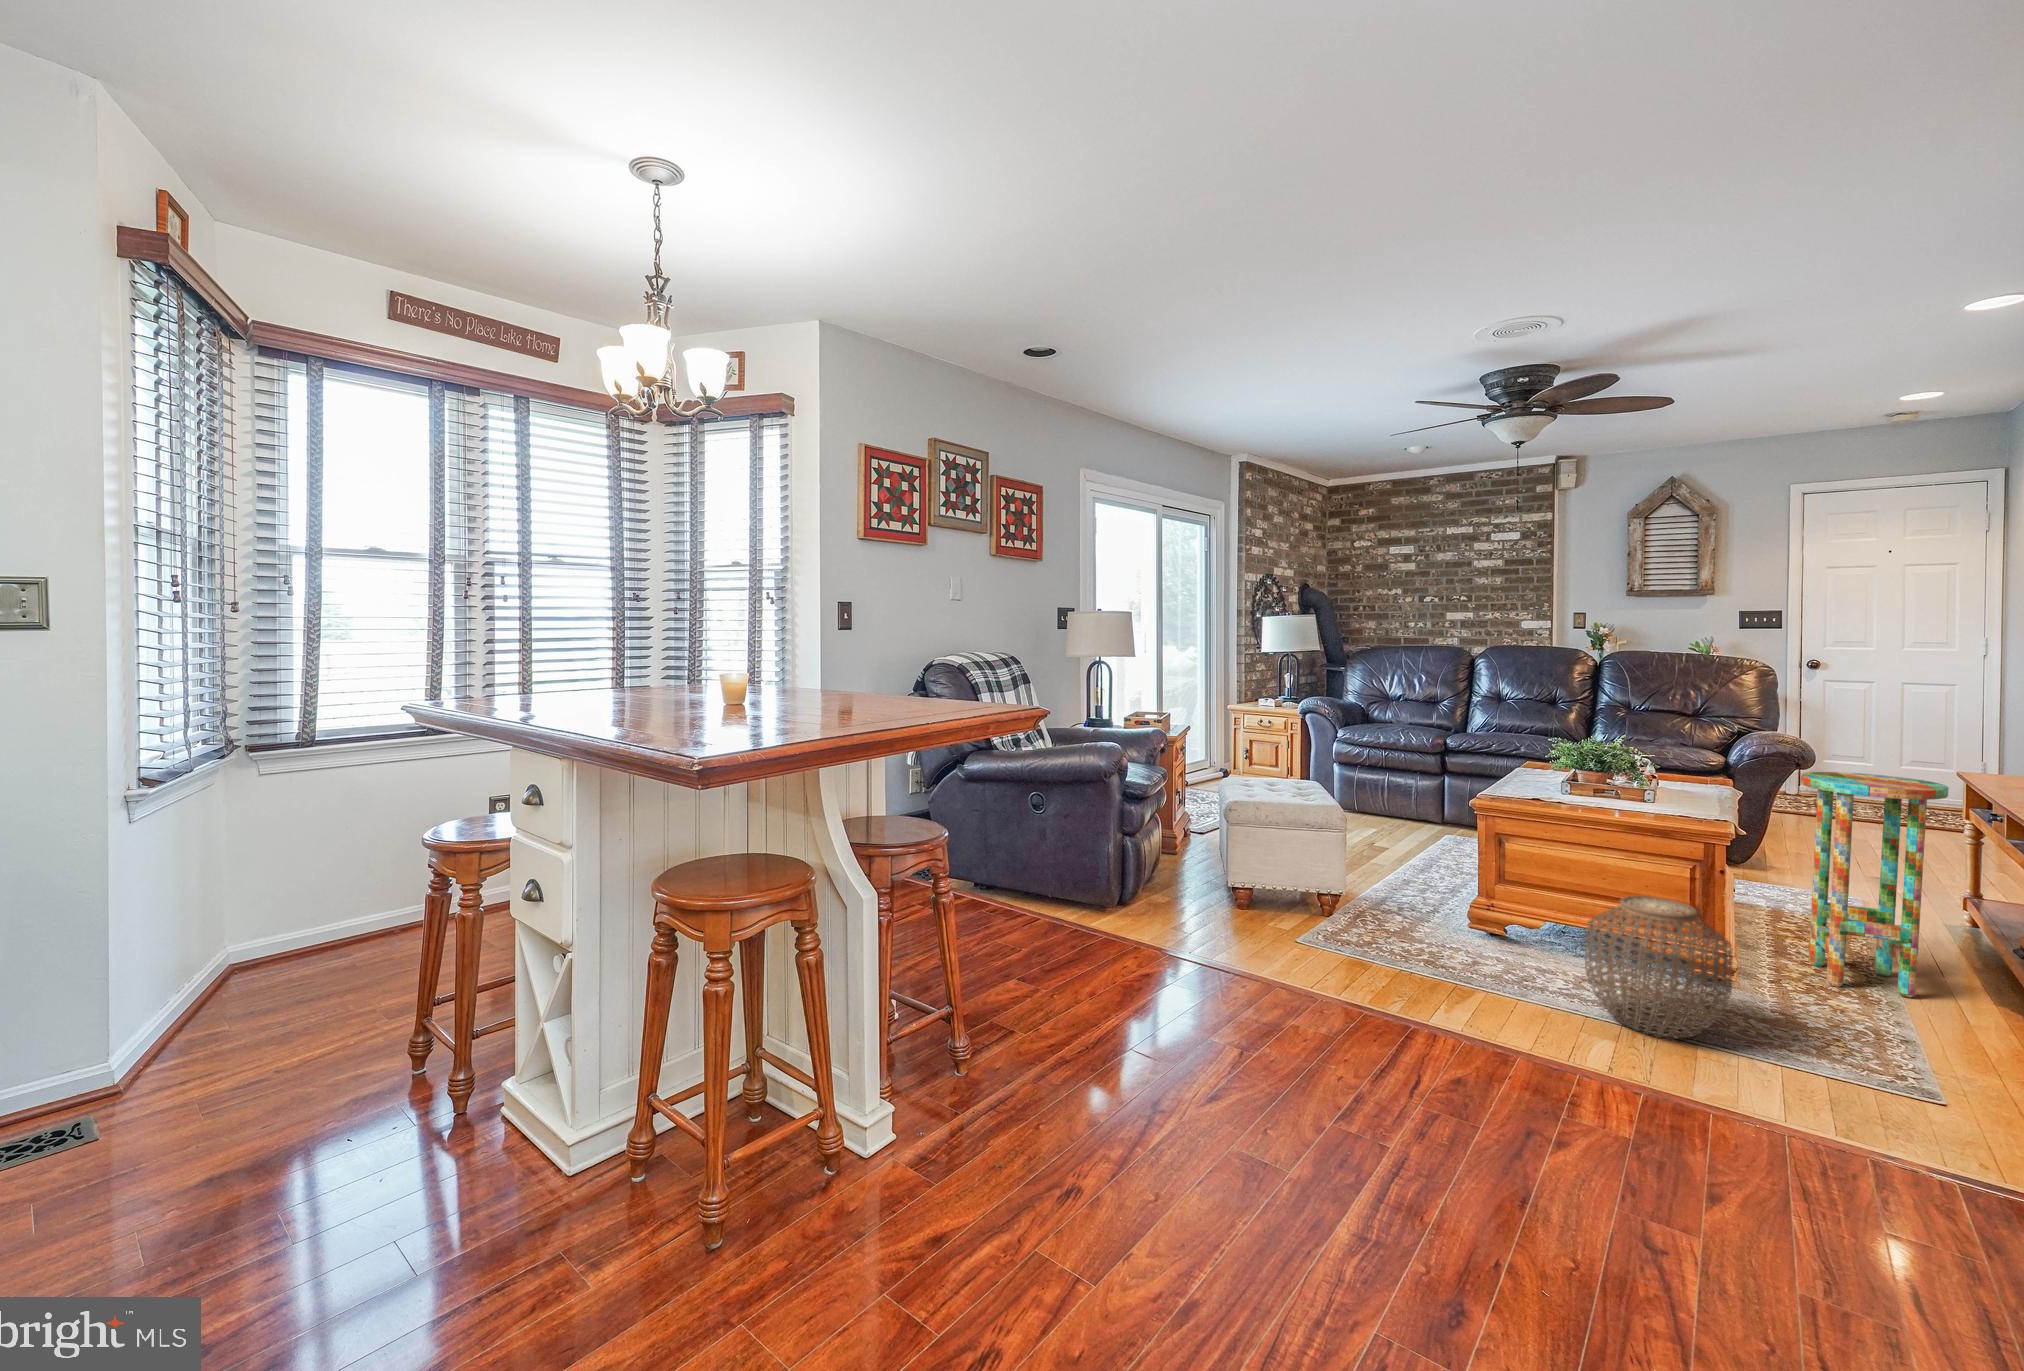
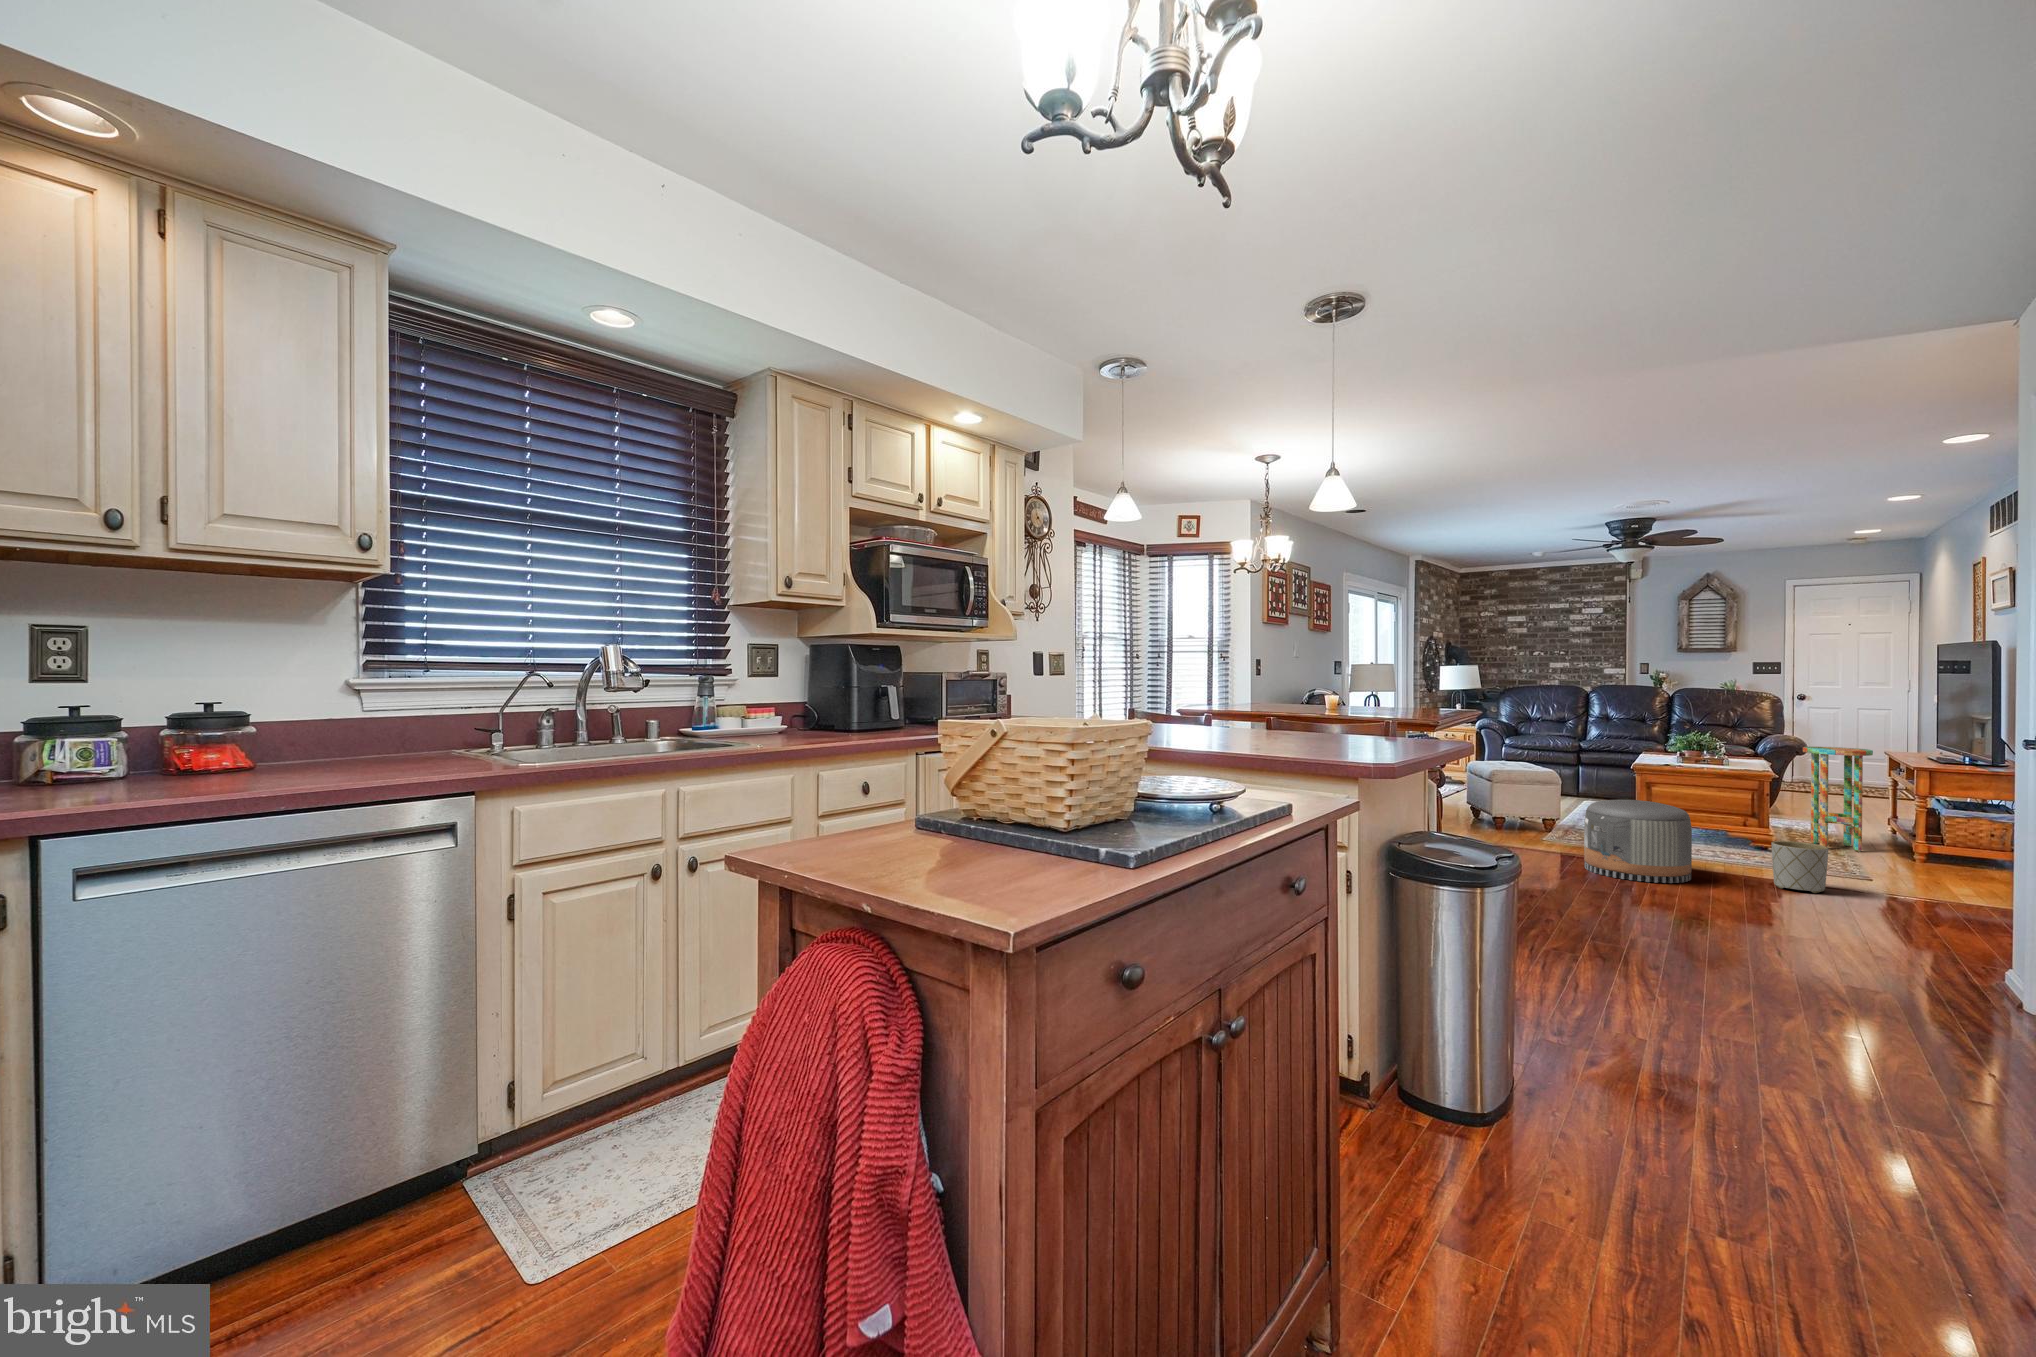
woven basket: present [1585,896,1733,1038] -> none [1706,799,1776,861]
pouf: none [1281,916,1509,1160] -> present [1584,800,1692,883]
planter: none [1705,1053,1854,1223] -> present [1772,841,1828,893]

